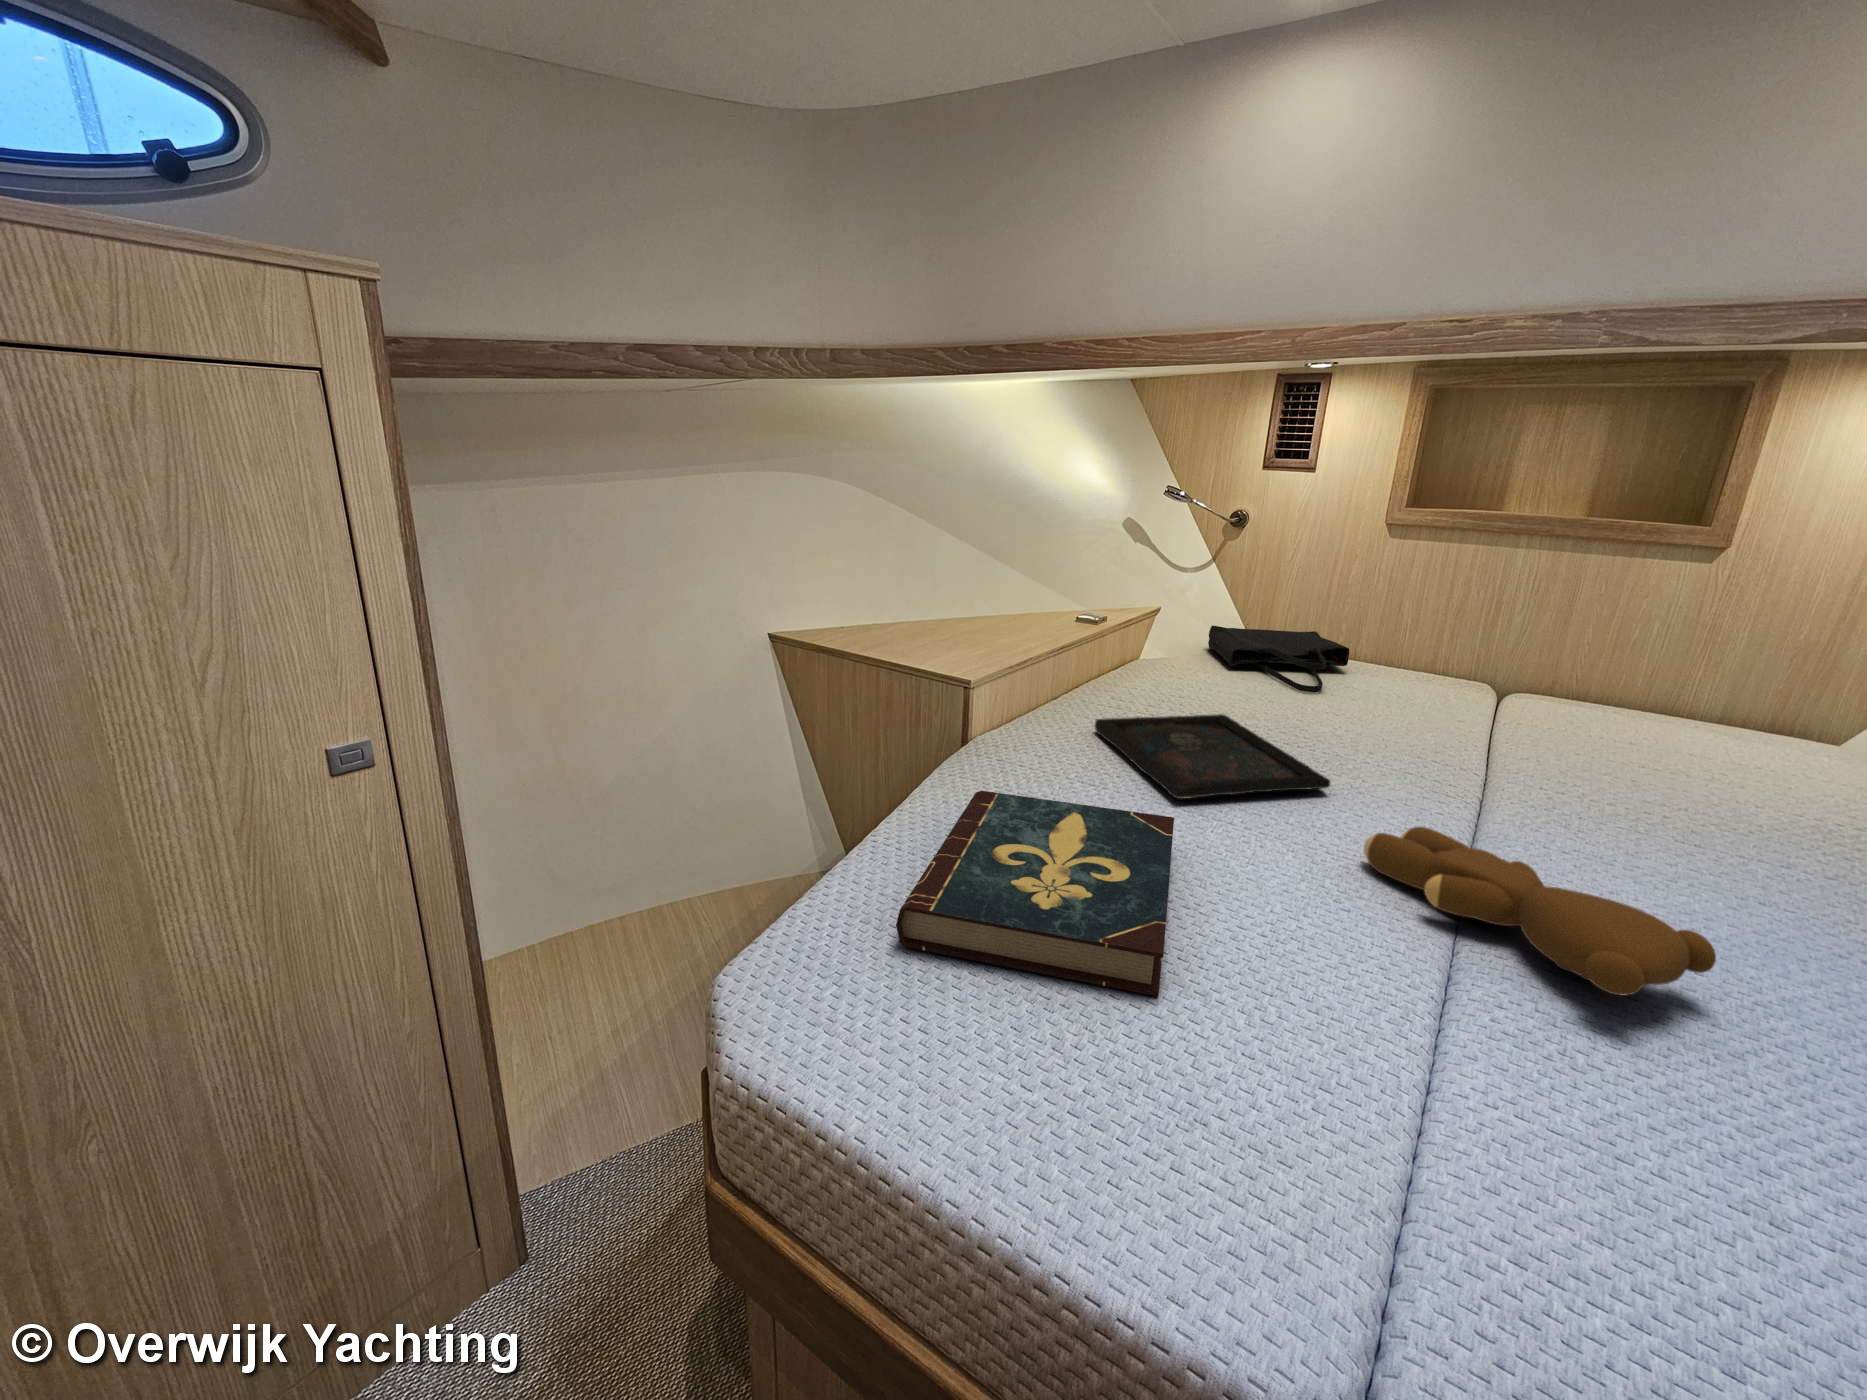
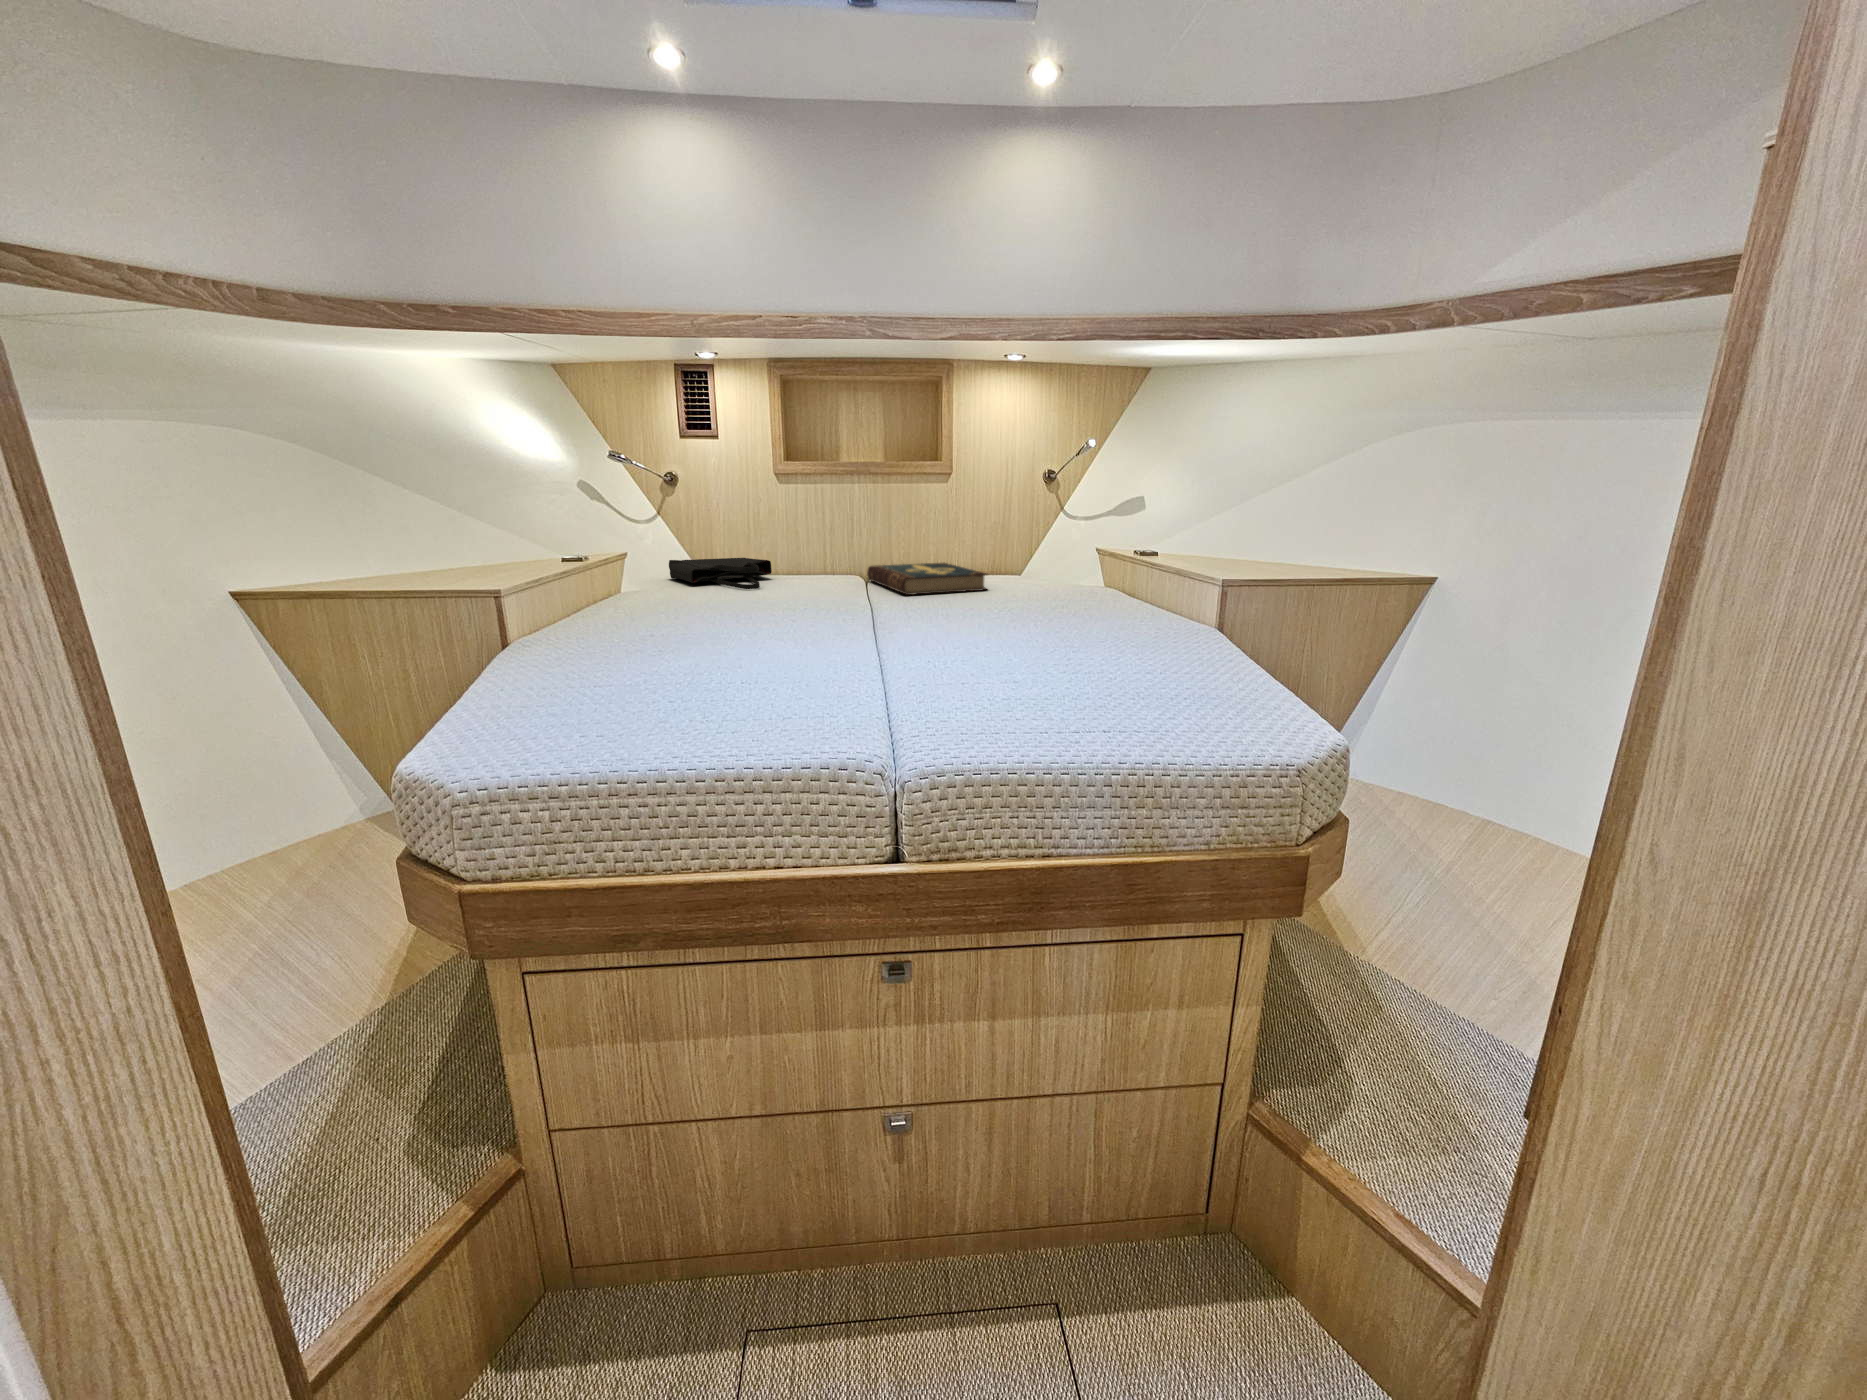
tray: present [1095,714,1330,799] -> none [606,600,783,639]
book: present [896,791,1174,996] -> present [867,563,987,595]
teddy bear: present [1364,827,1716,996] -> none [811,613,974,656]

